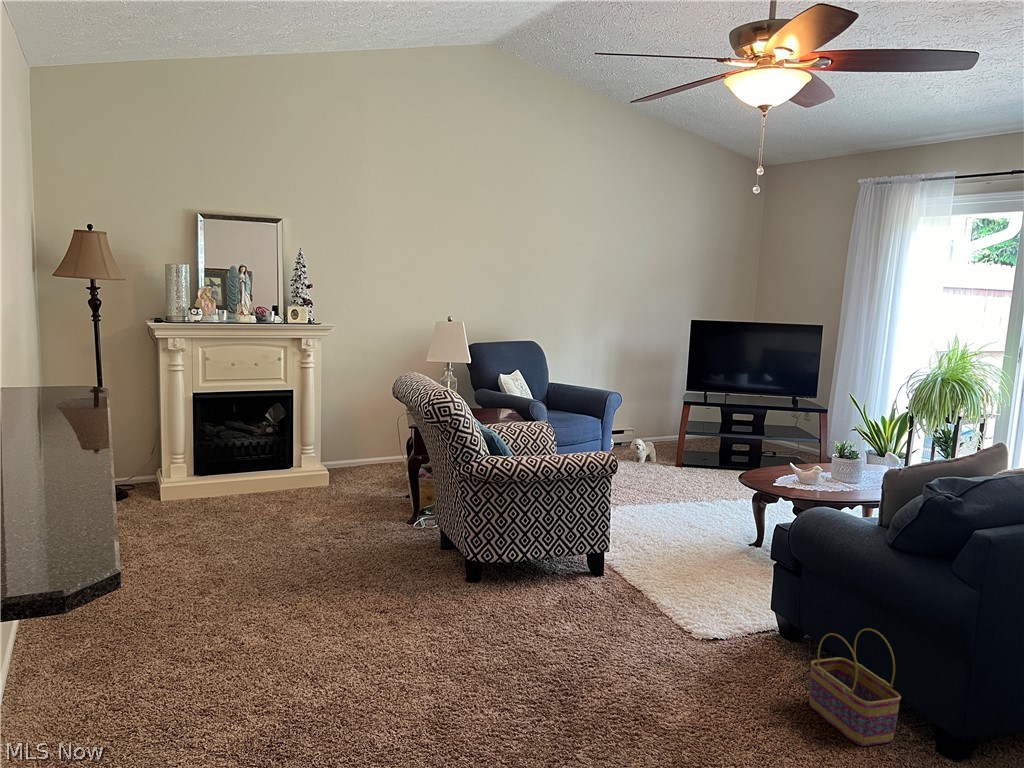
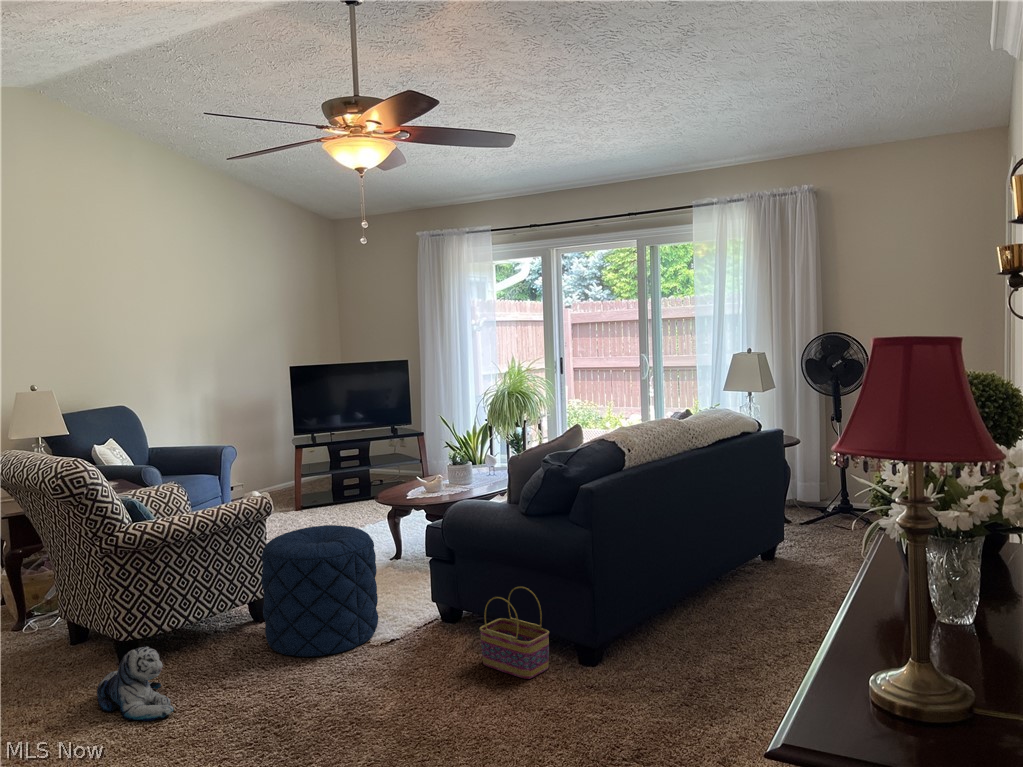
pouf: none [591,494,714,633] -> present [261,525,378,657]
plush toy: none [433,573,487,646] -> present [97,646,174,721]

